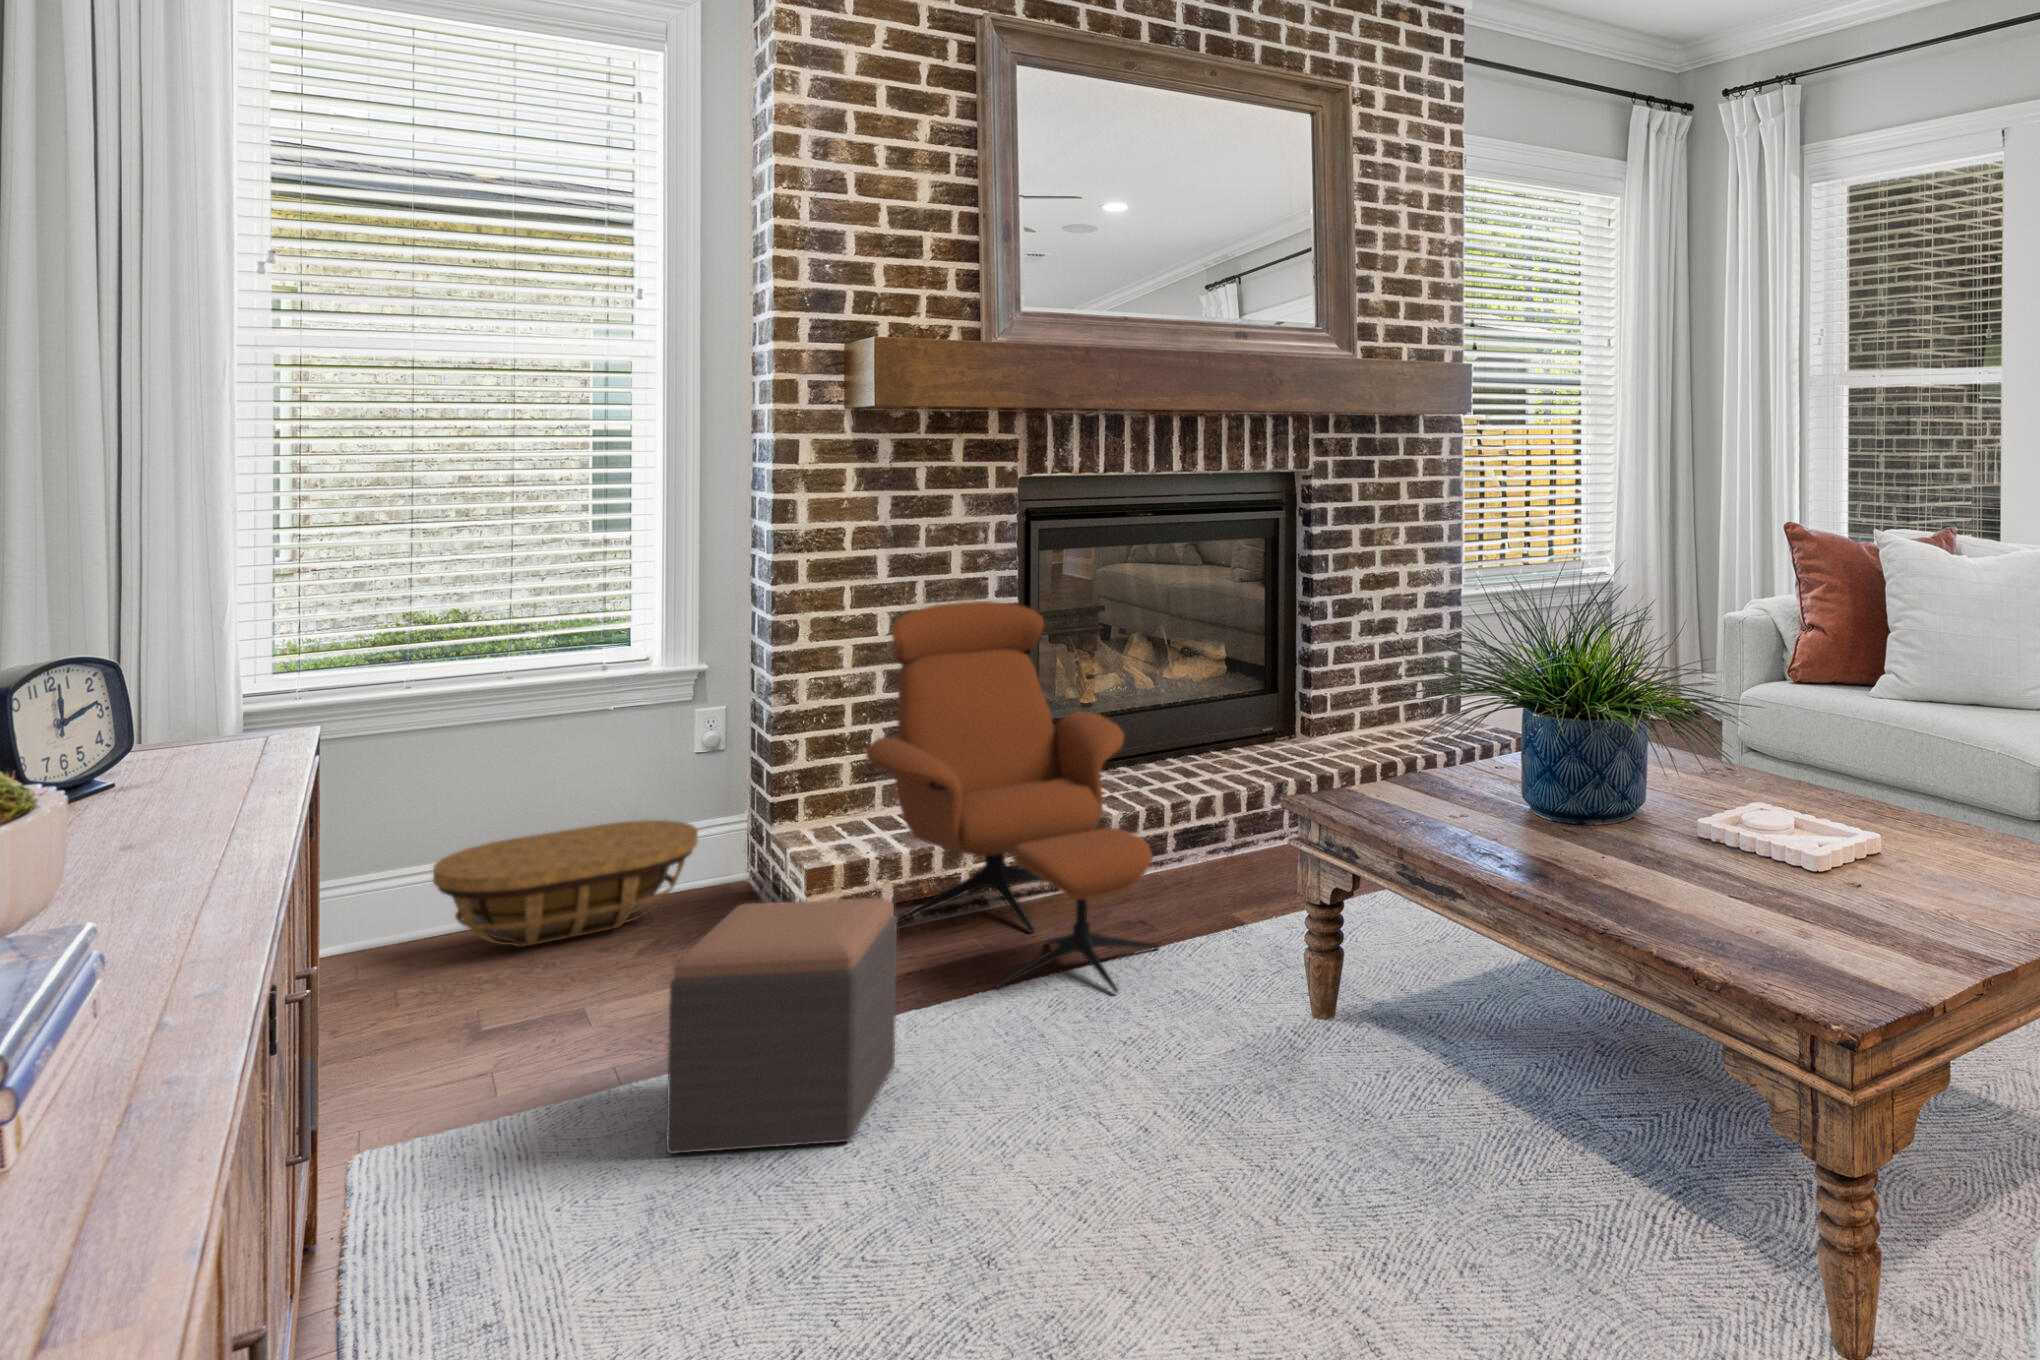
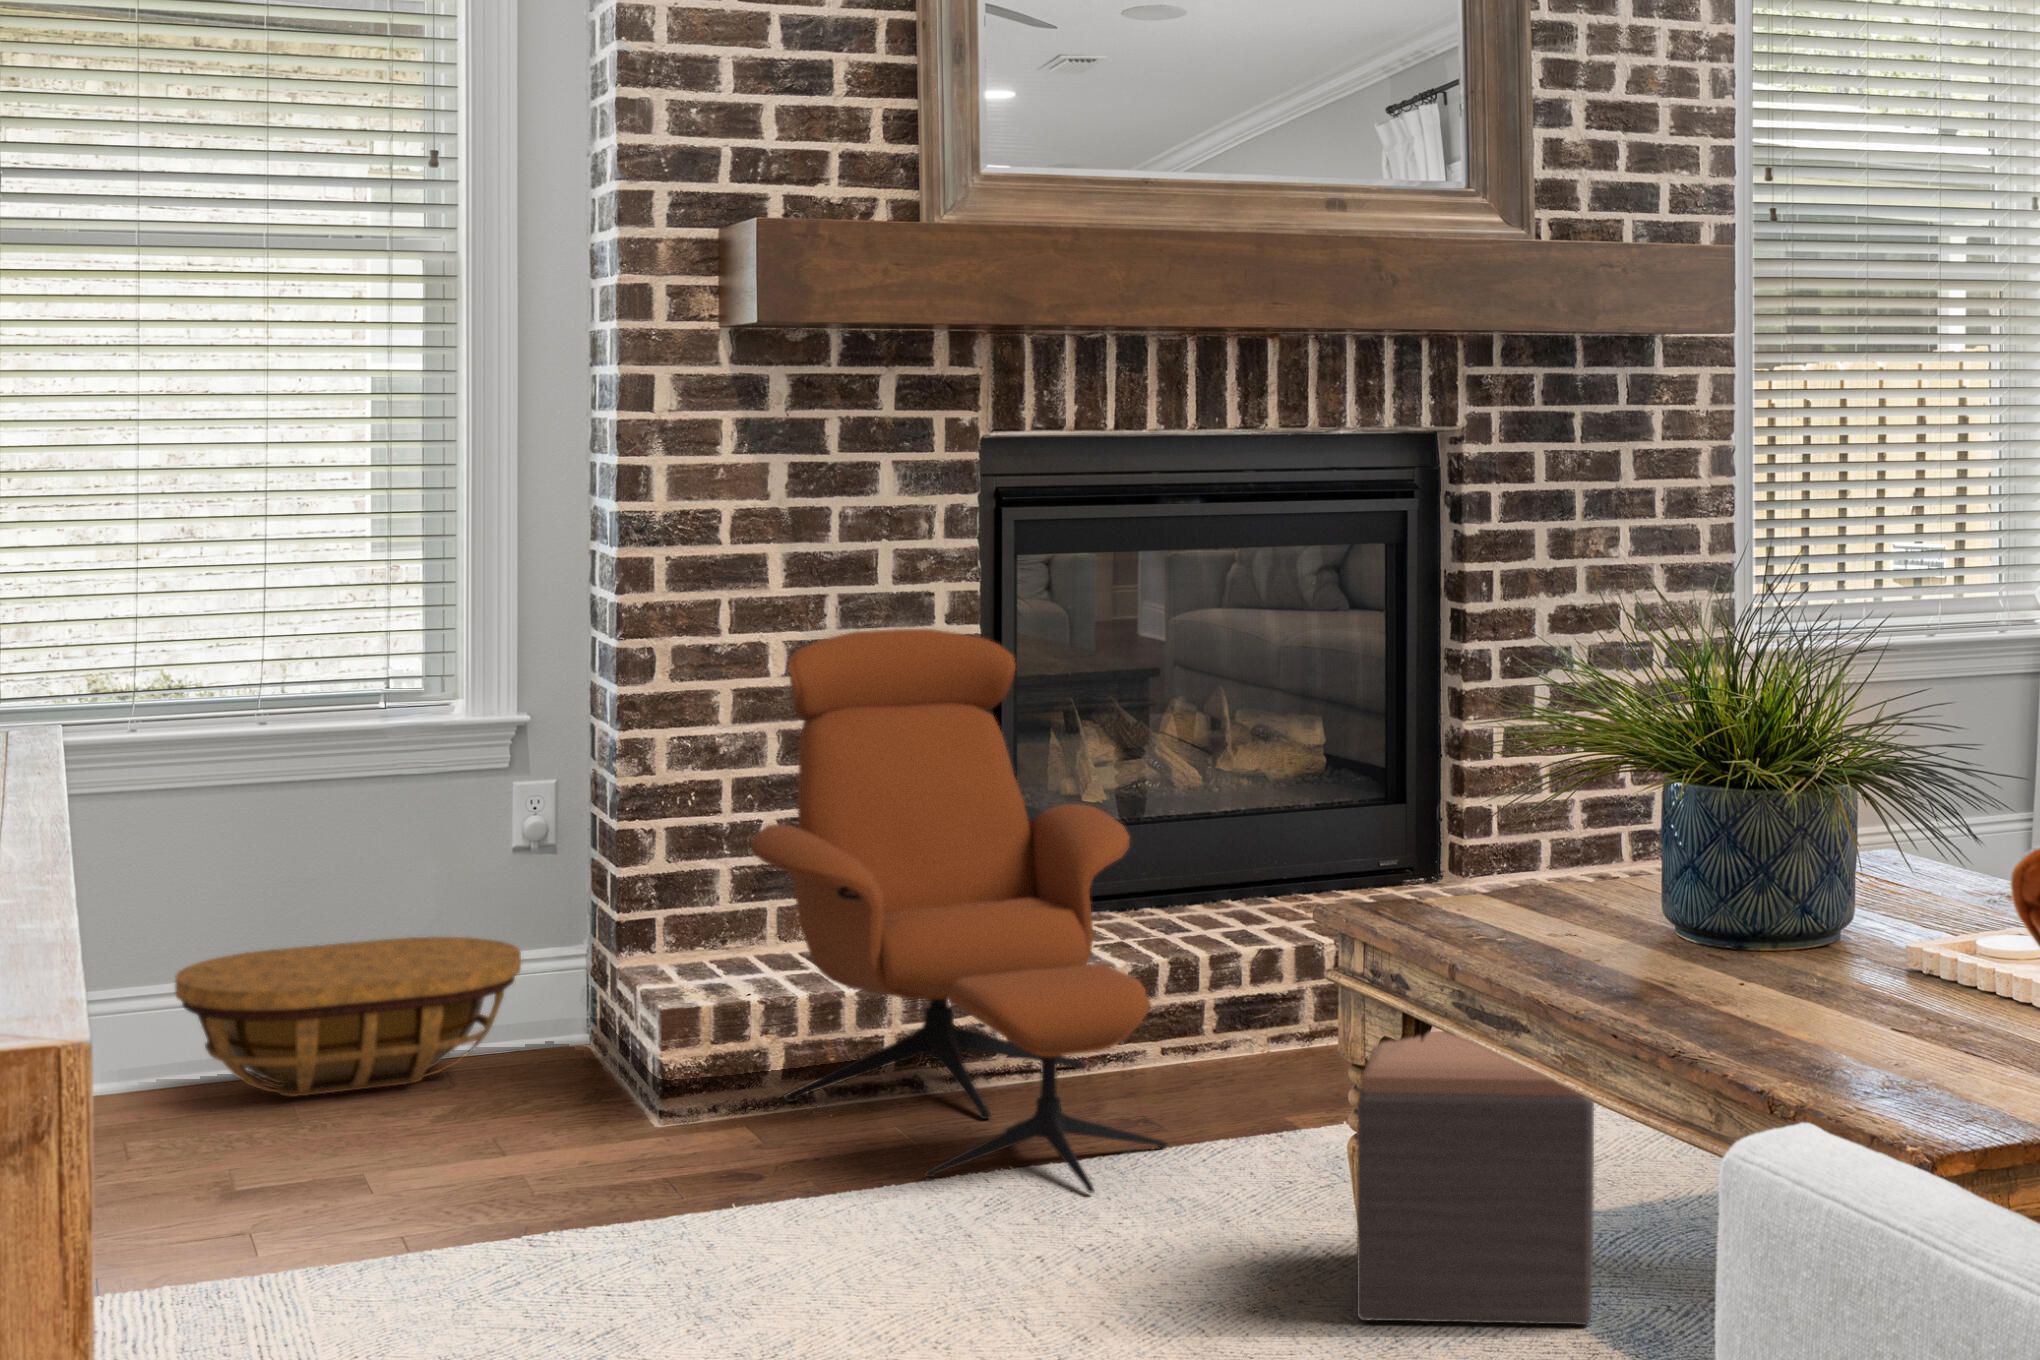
footstool: present [666,898,897,1154] -> present [1357,1031,1594,1324]

